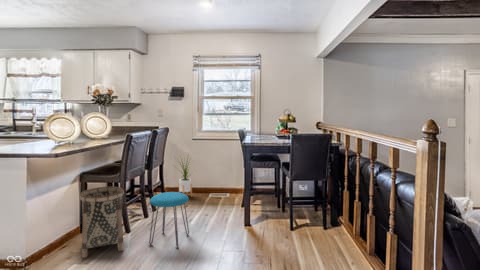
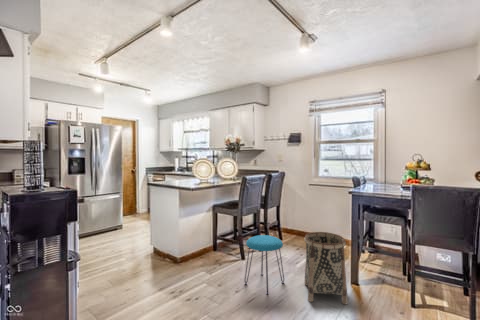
house plant: present [179,158,192,196] -> none [287,195,312,242]
basket: present [80,186,124,258] -> present [304,232,347,304]

